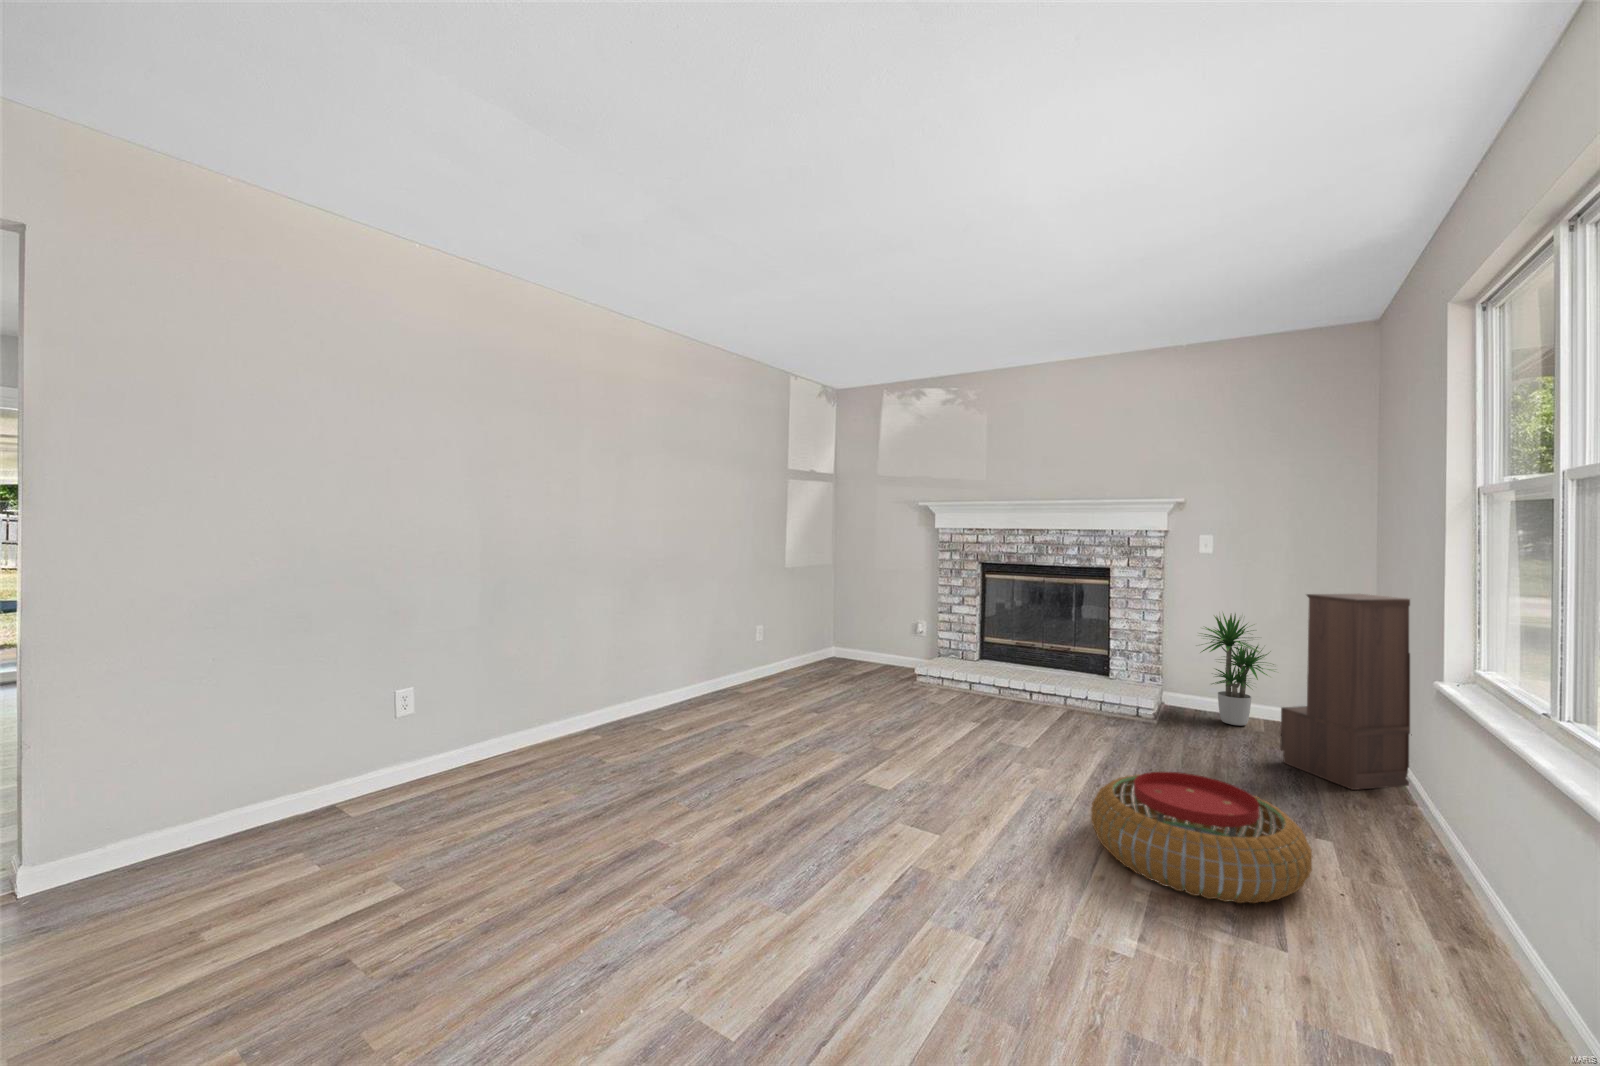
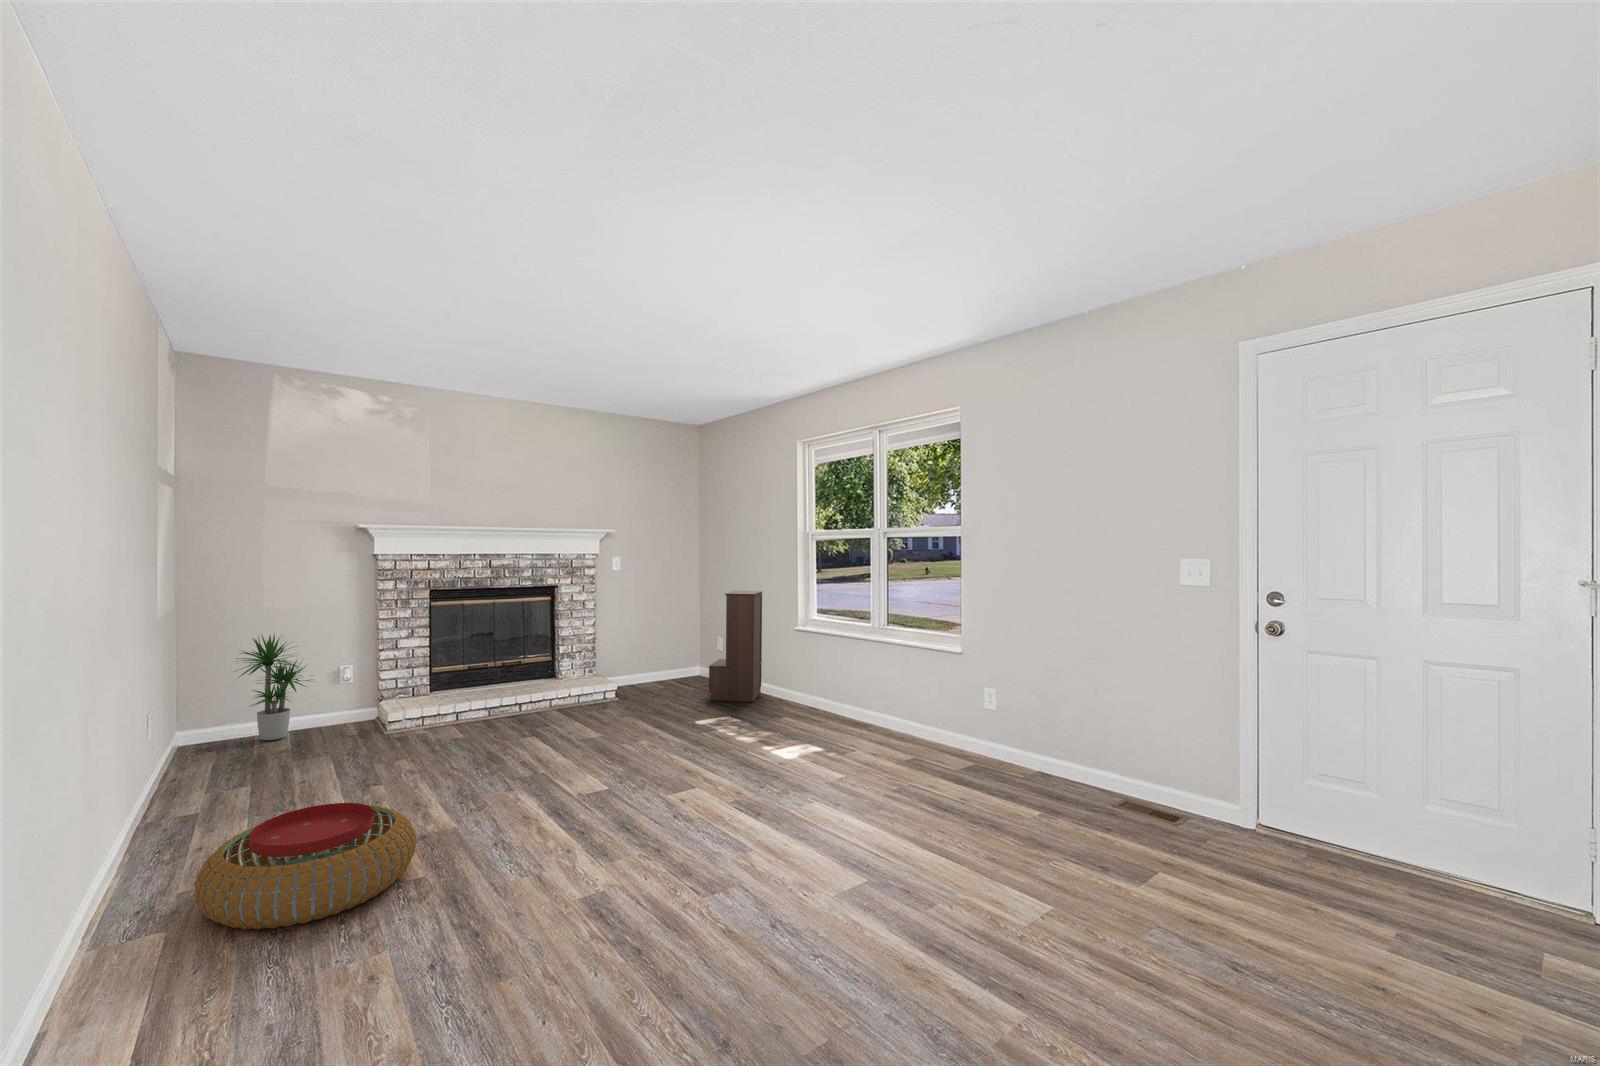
potted plant: present [1200,613,1275,725] -> present [234,634,309,740]
pouf: present [1091,772,1312,903] -> present [194,803,416,930]

